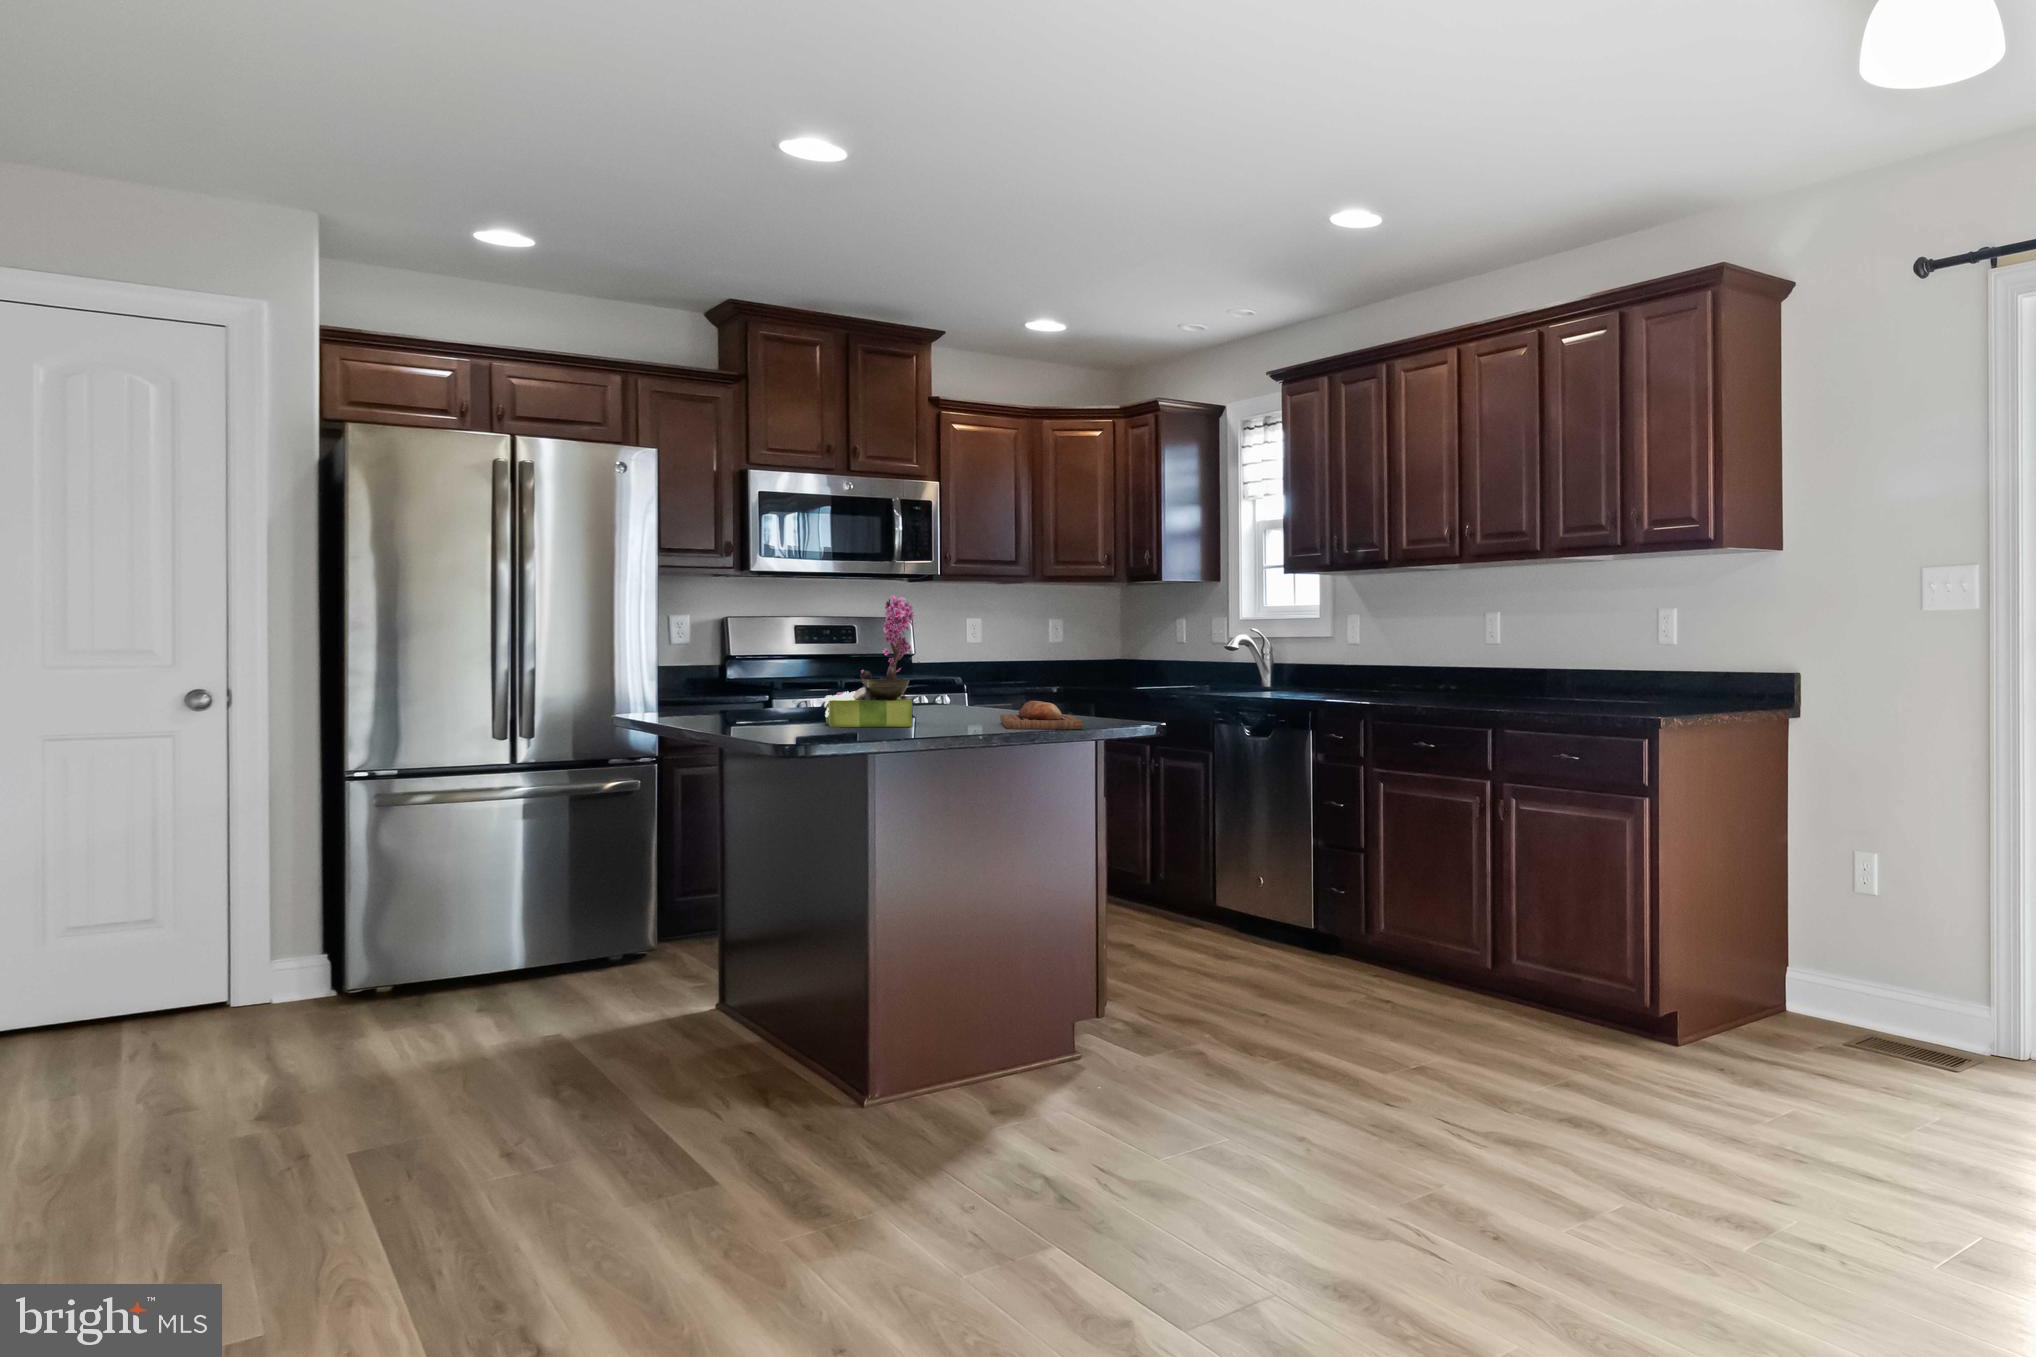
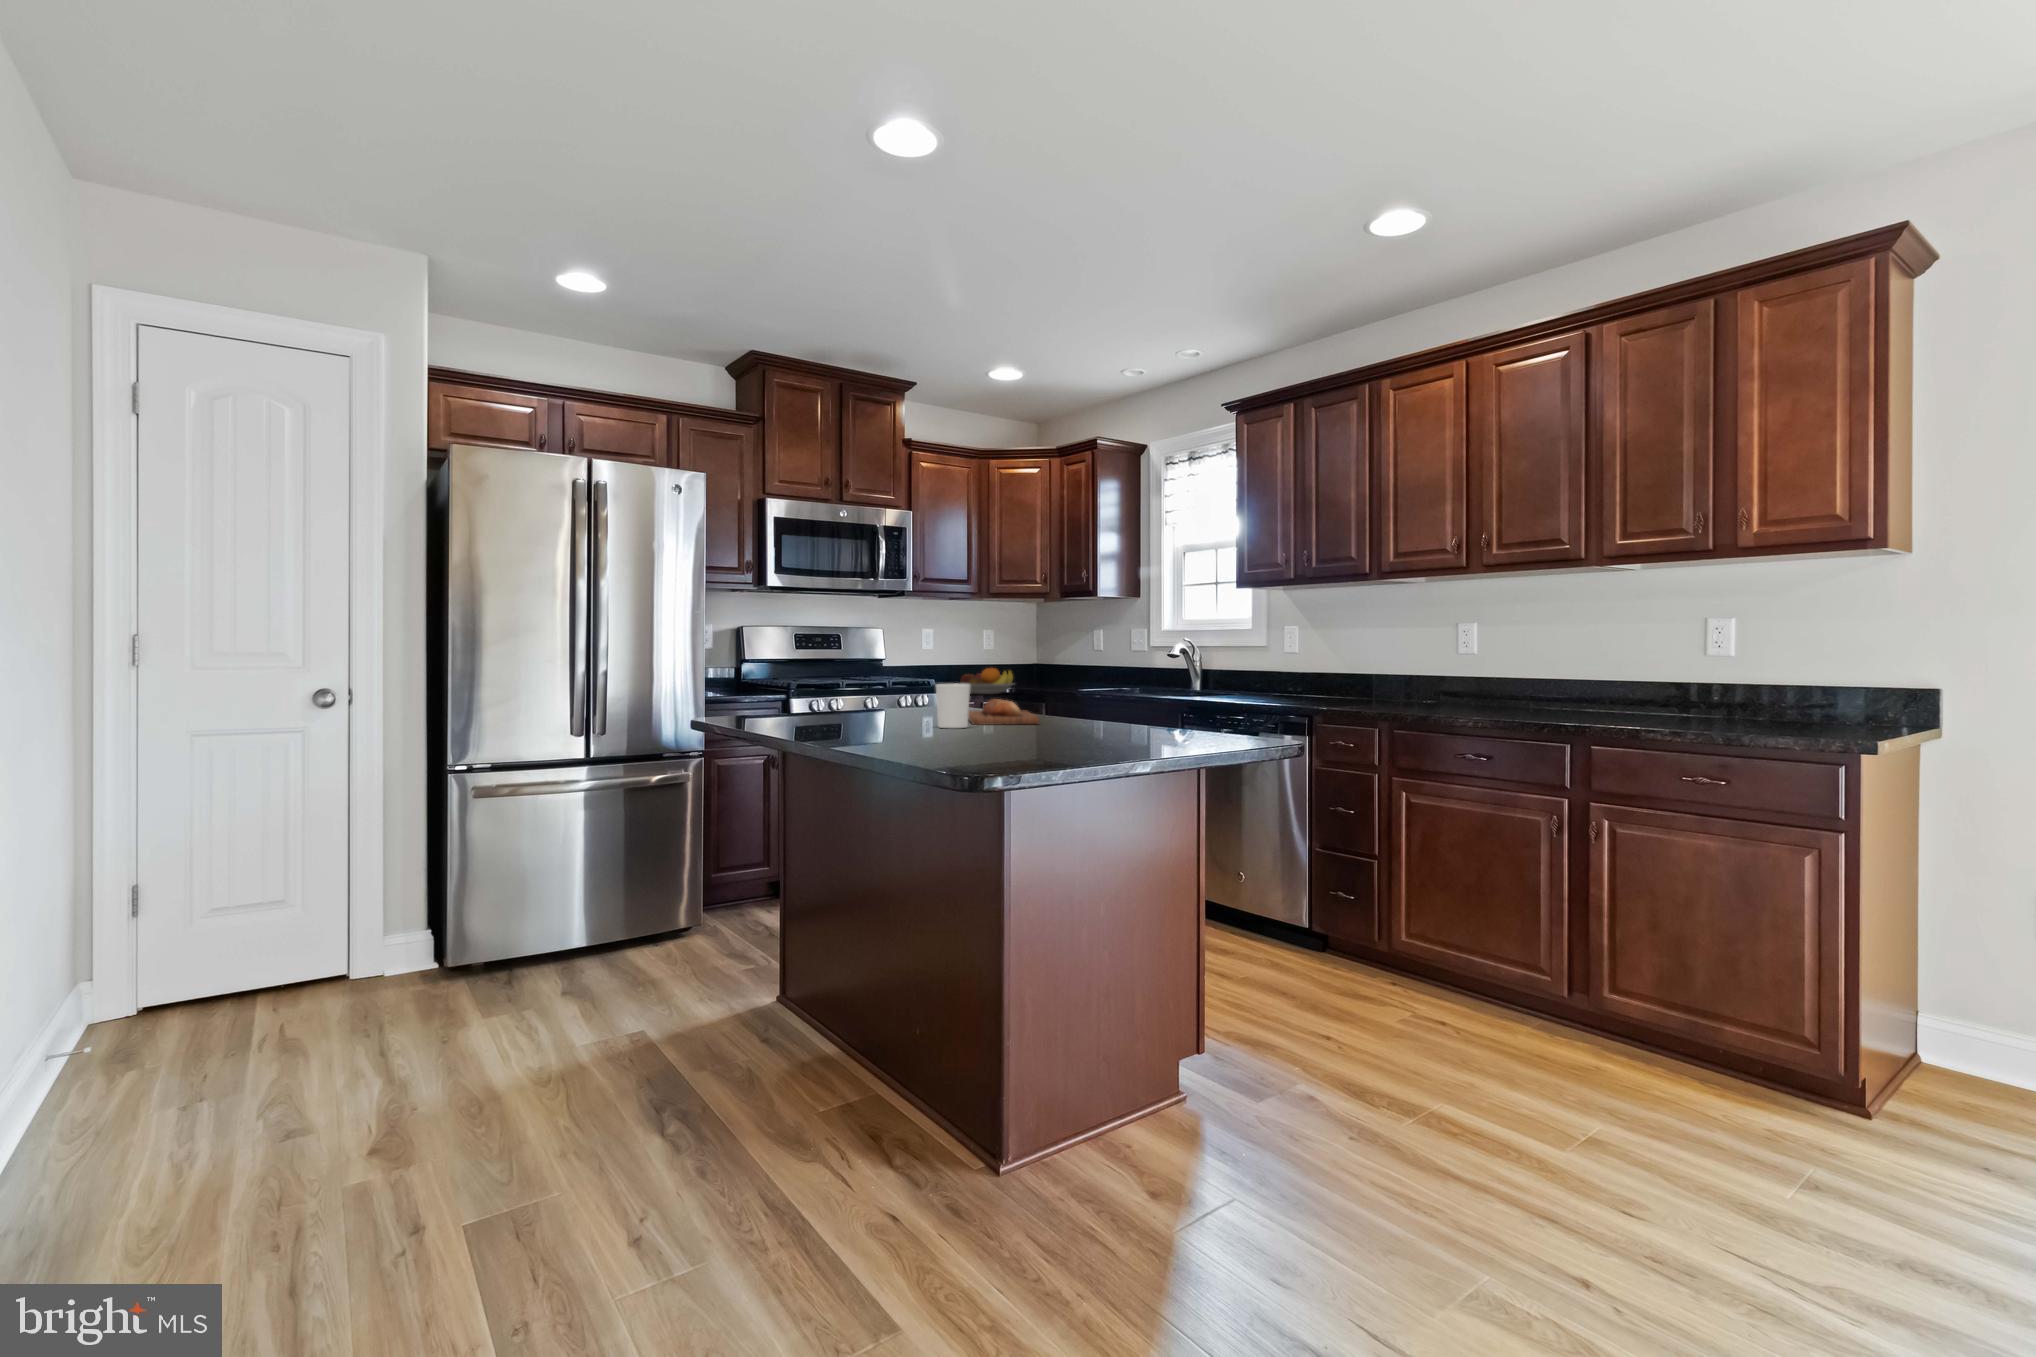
flower arrangement: present [824,596,920,727] -> none [810,607,897,725]
fruit bowl: none [990,669,1064,701] -> present [960,668,1014,694]
candle holder: none [964,682,1004,732] -> present [936,684,970,728]

